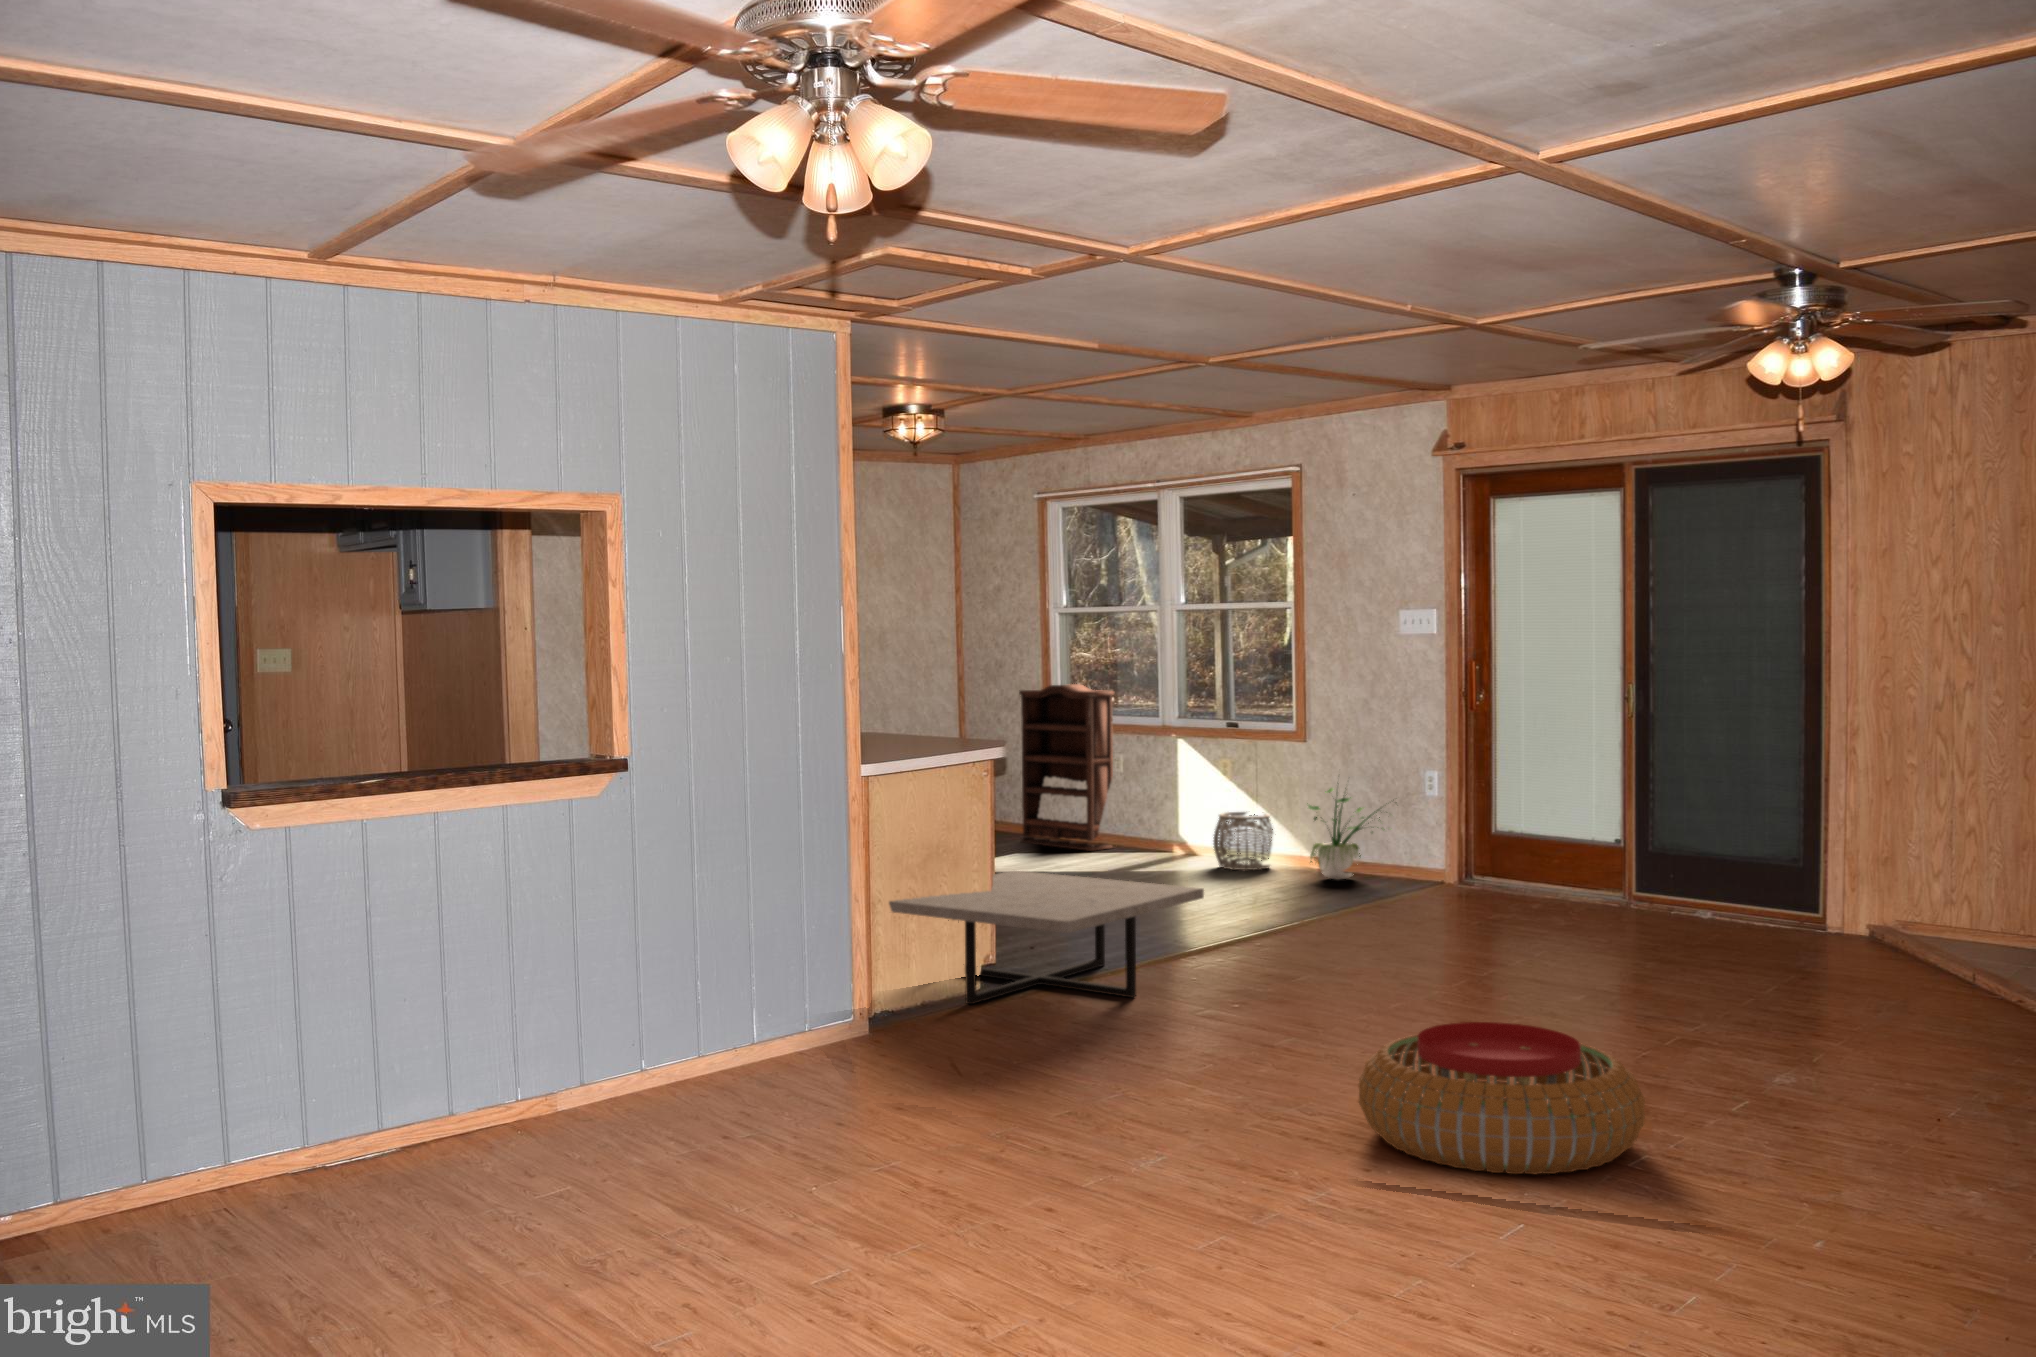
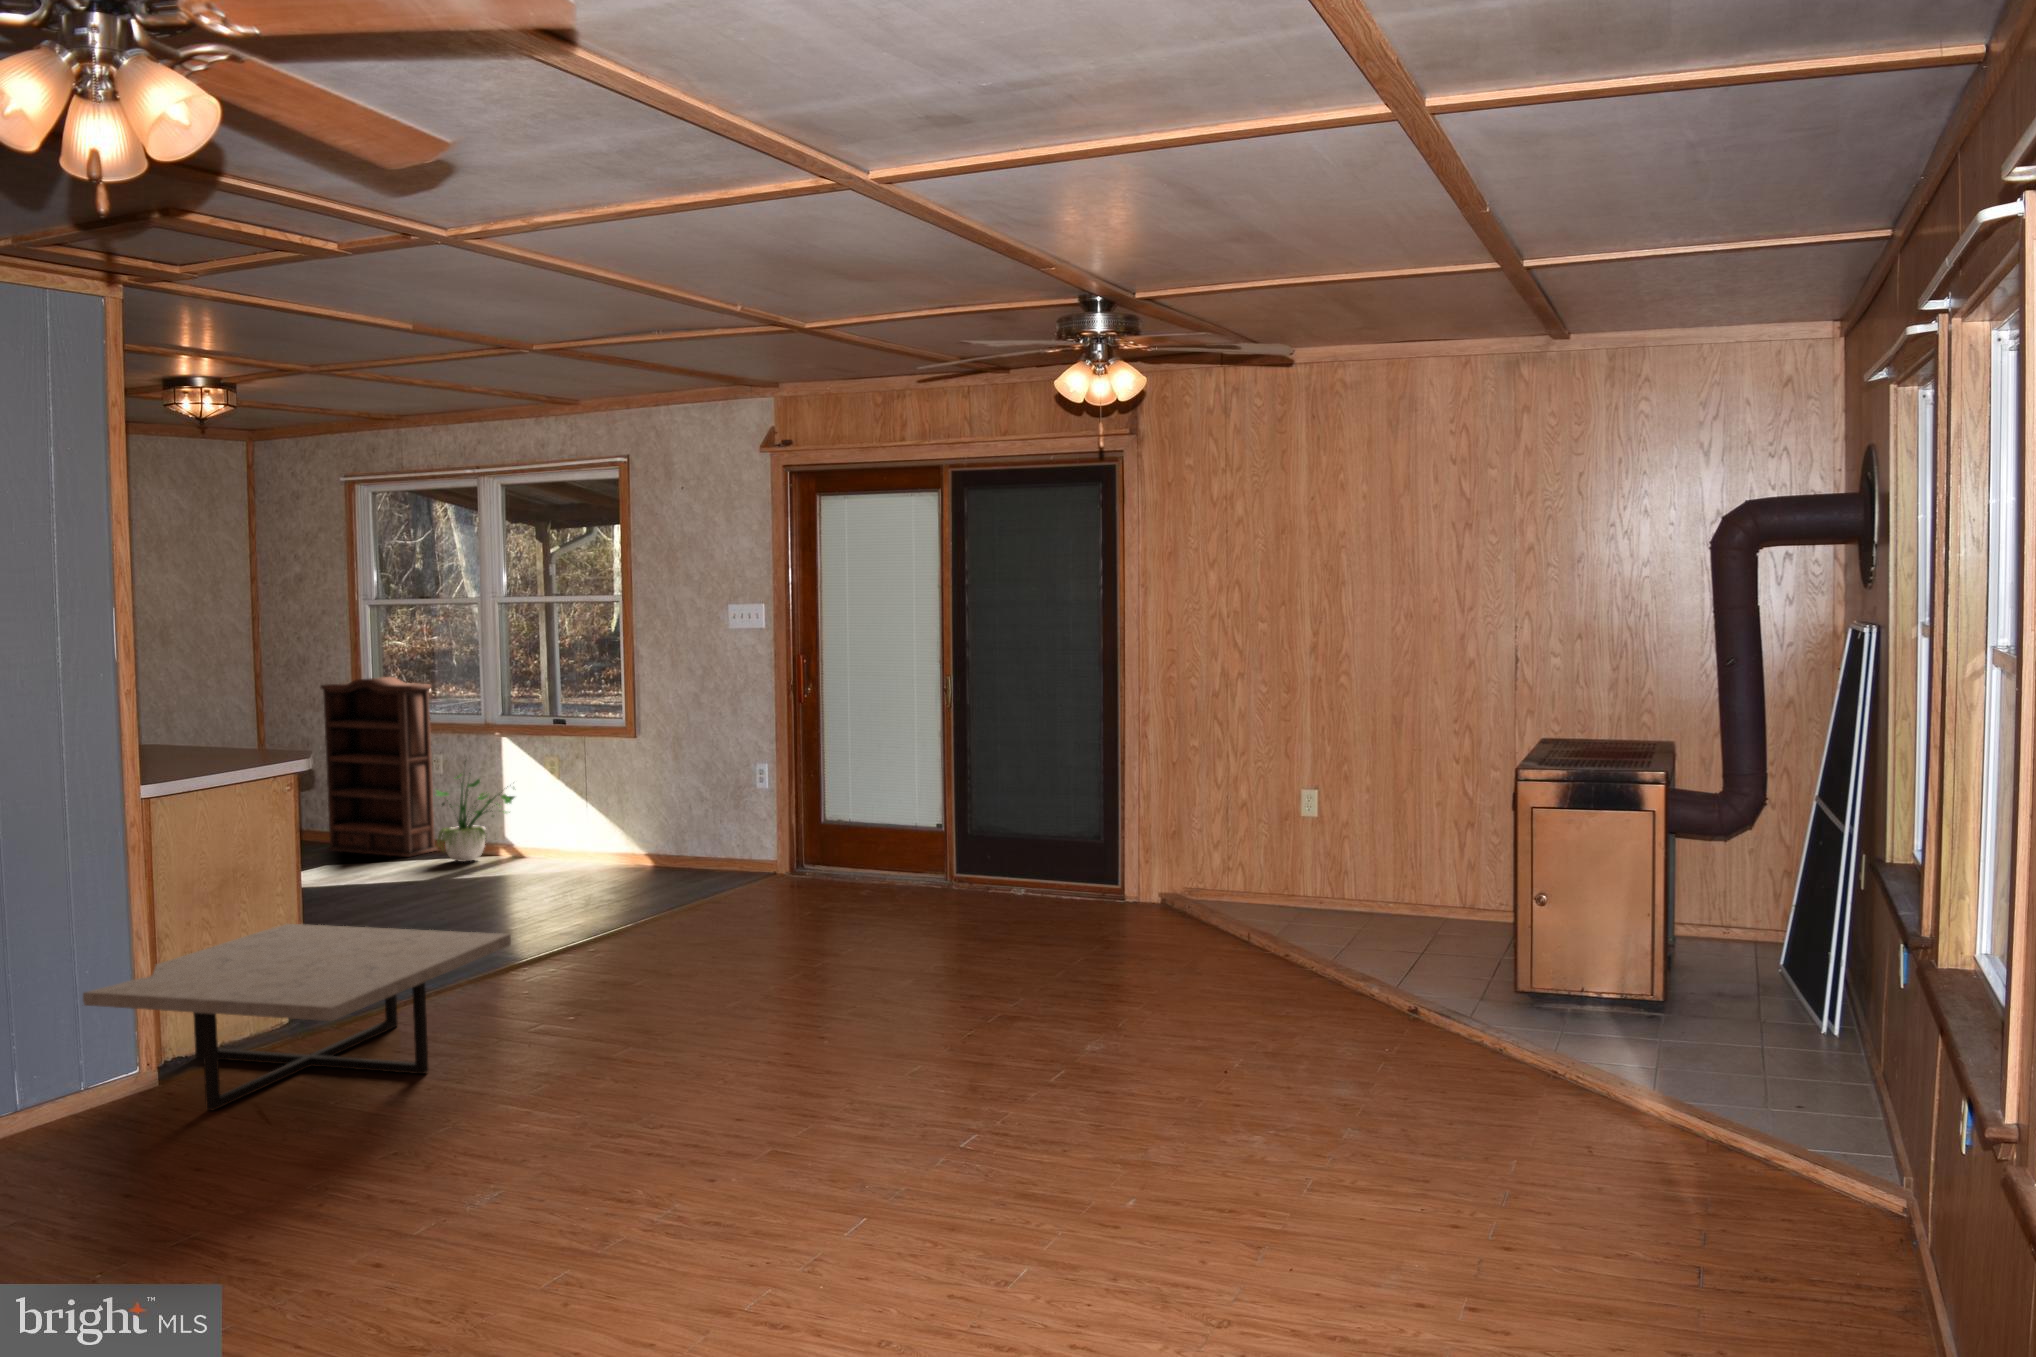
potted plant: present [1307,788,1385,879] -> present [436,775,515,862]
woven basket: present [1213,812,1273,871] -> none [541,809,610,873]
pouf: present [1358,1022,1645,1174] -> none [668,1106,975,1302]

